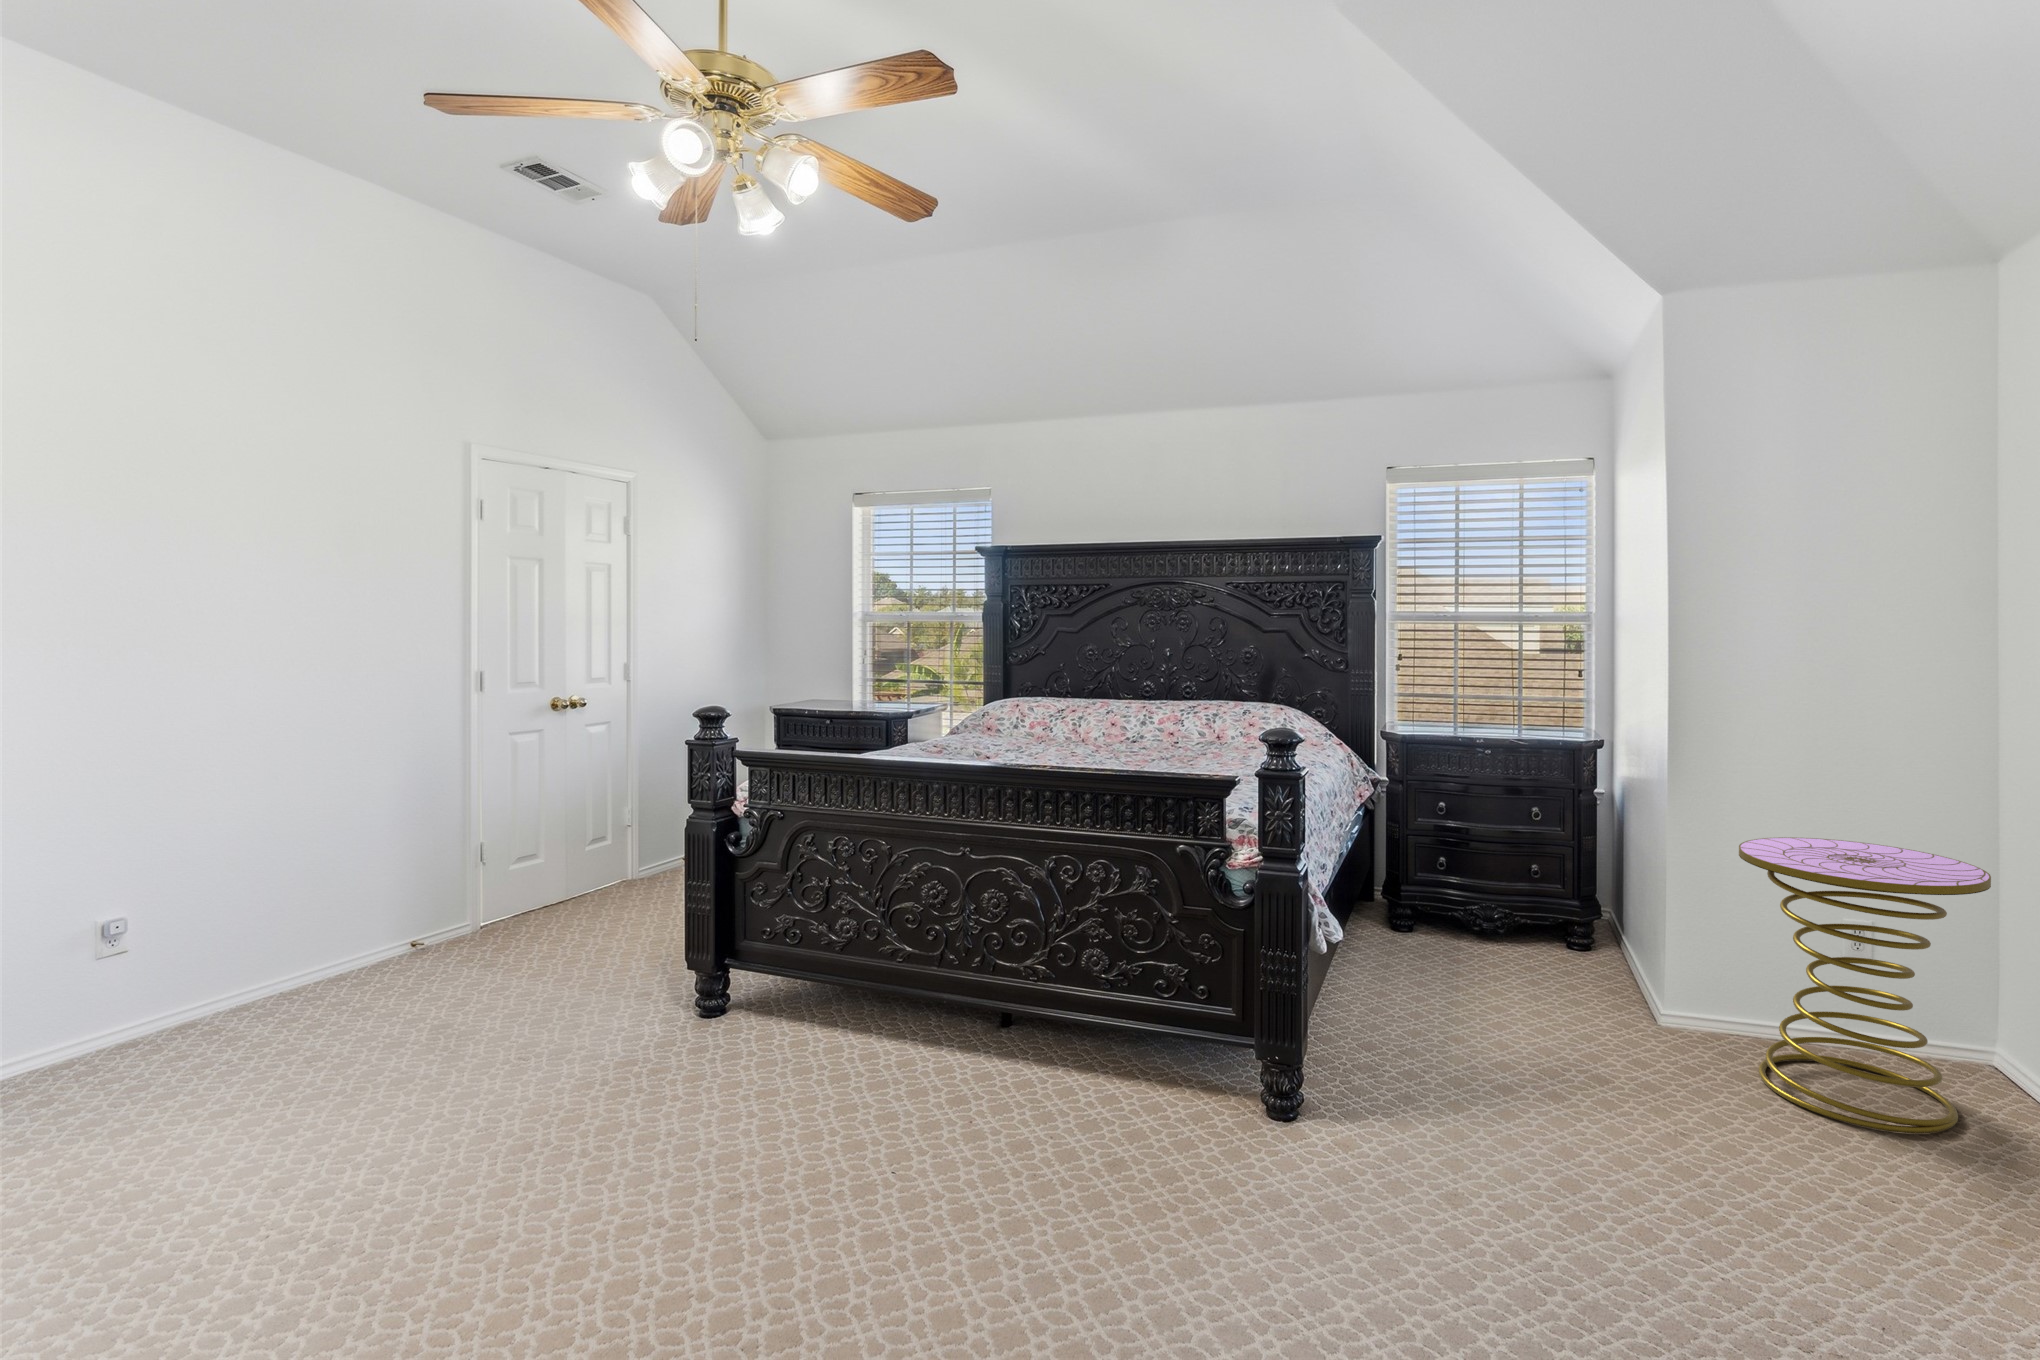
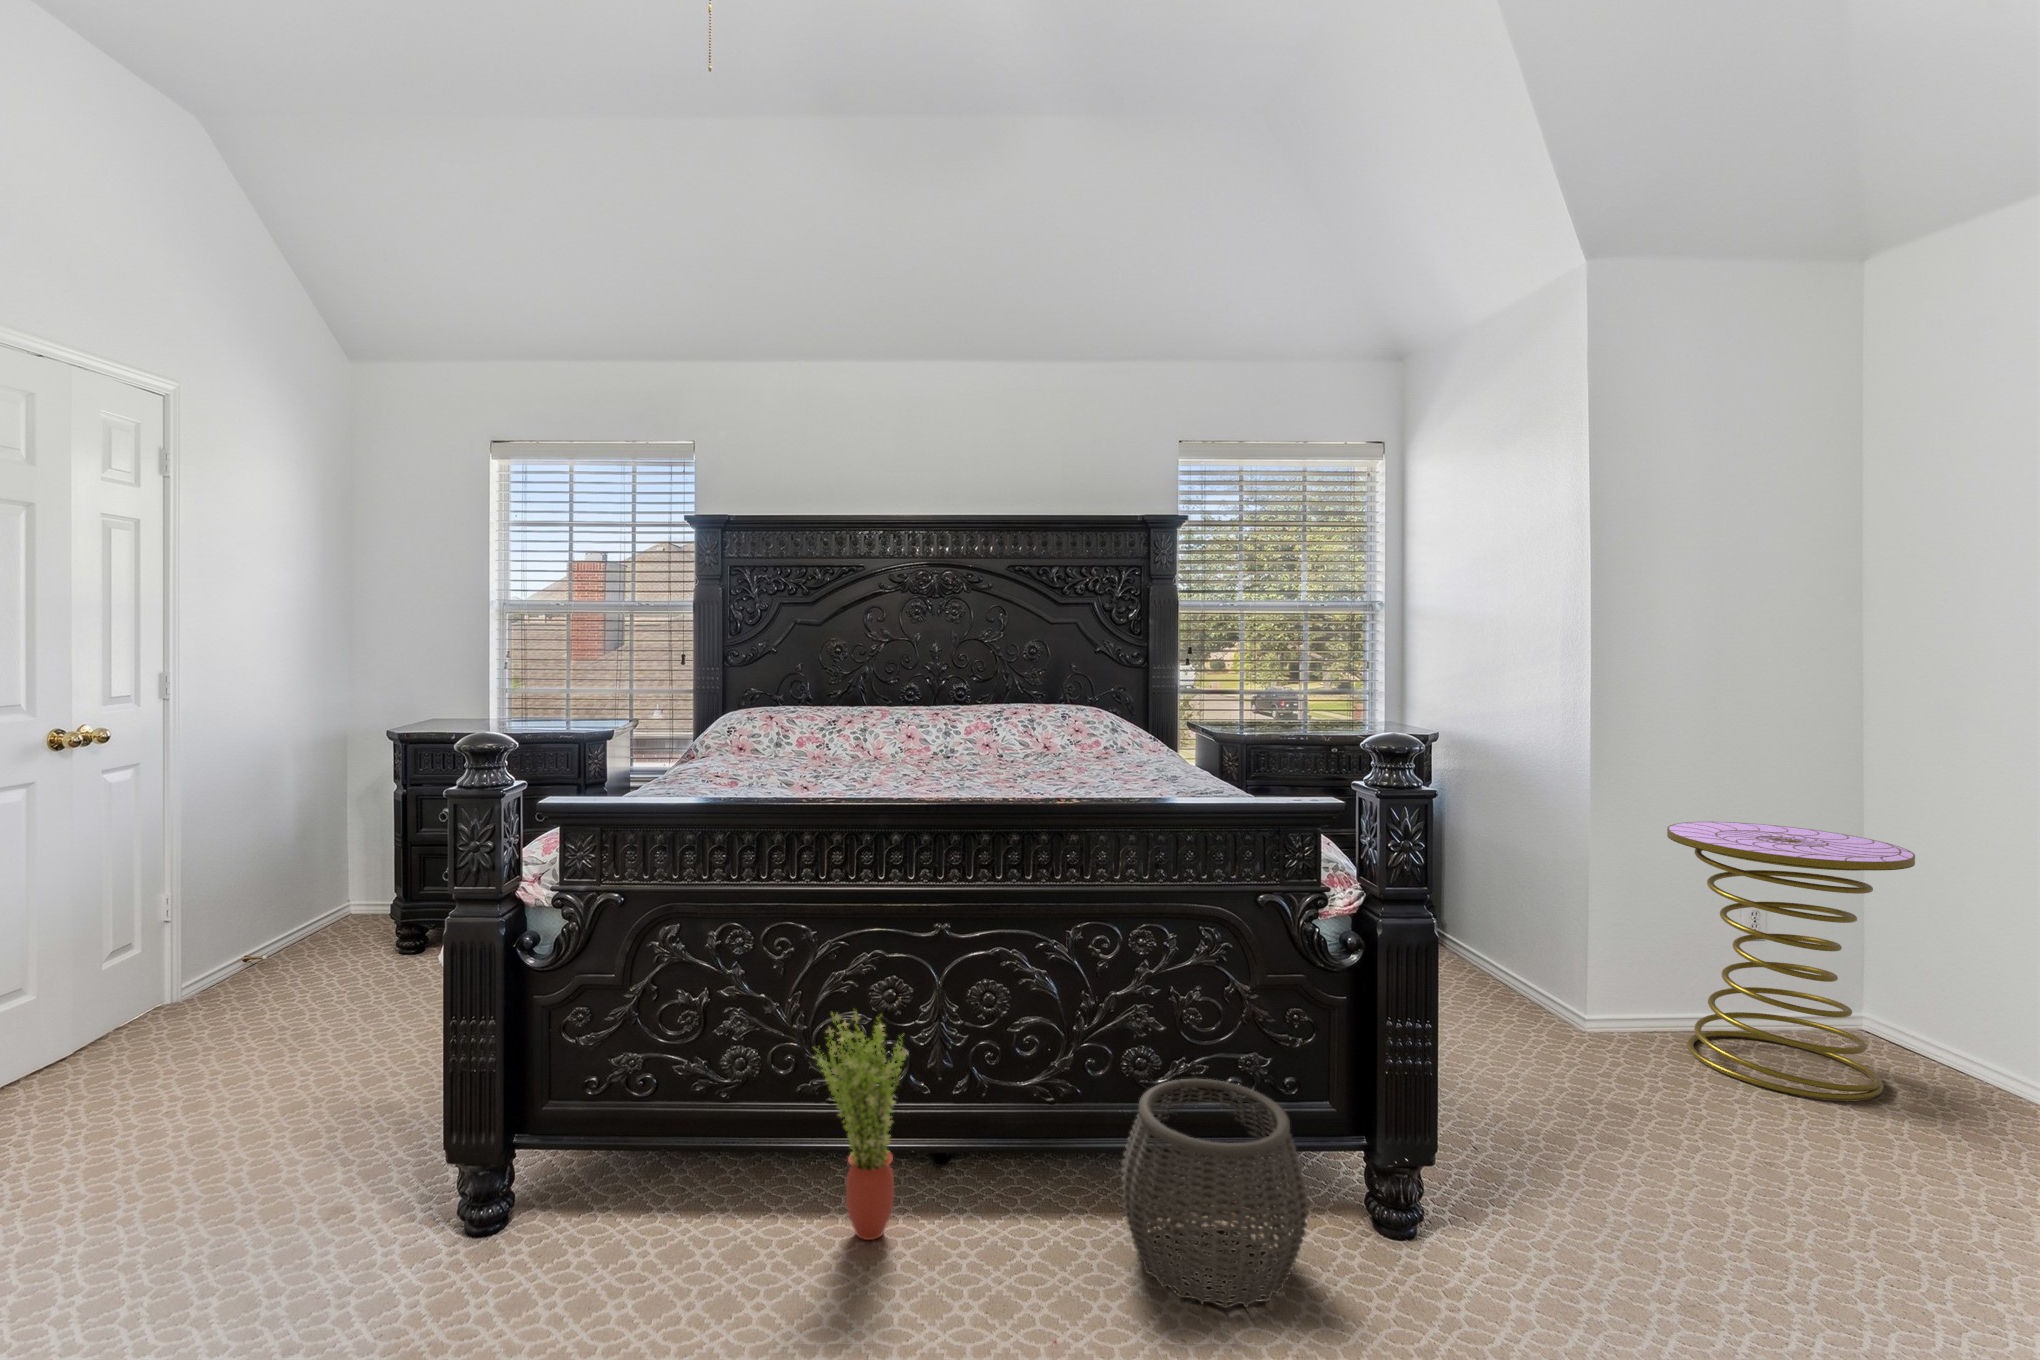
potted plant: none [867,899,930,1054] -> present [814,1011,907,1240]
woven basket: none [1035,978,1166,1133] -> present [1121,1079,1308,1308]

